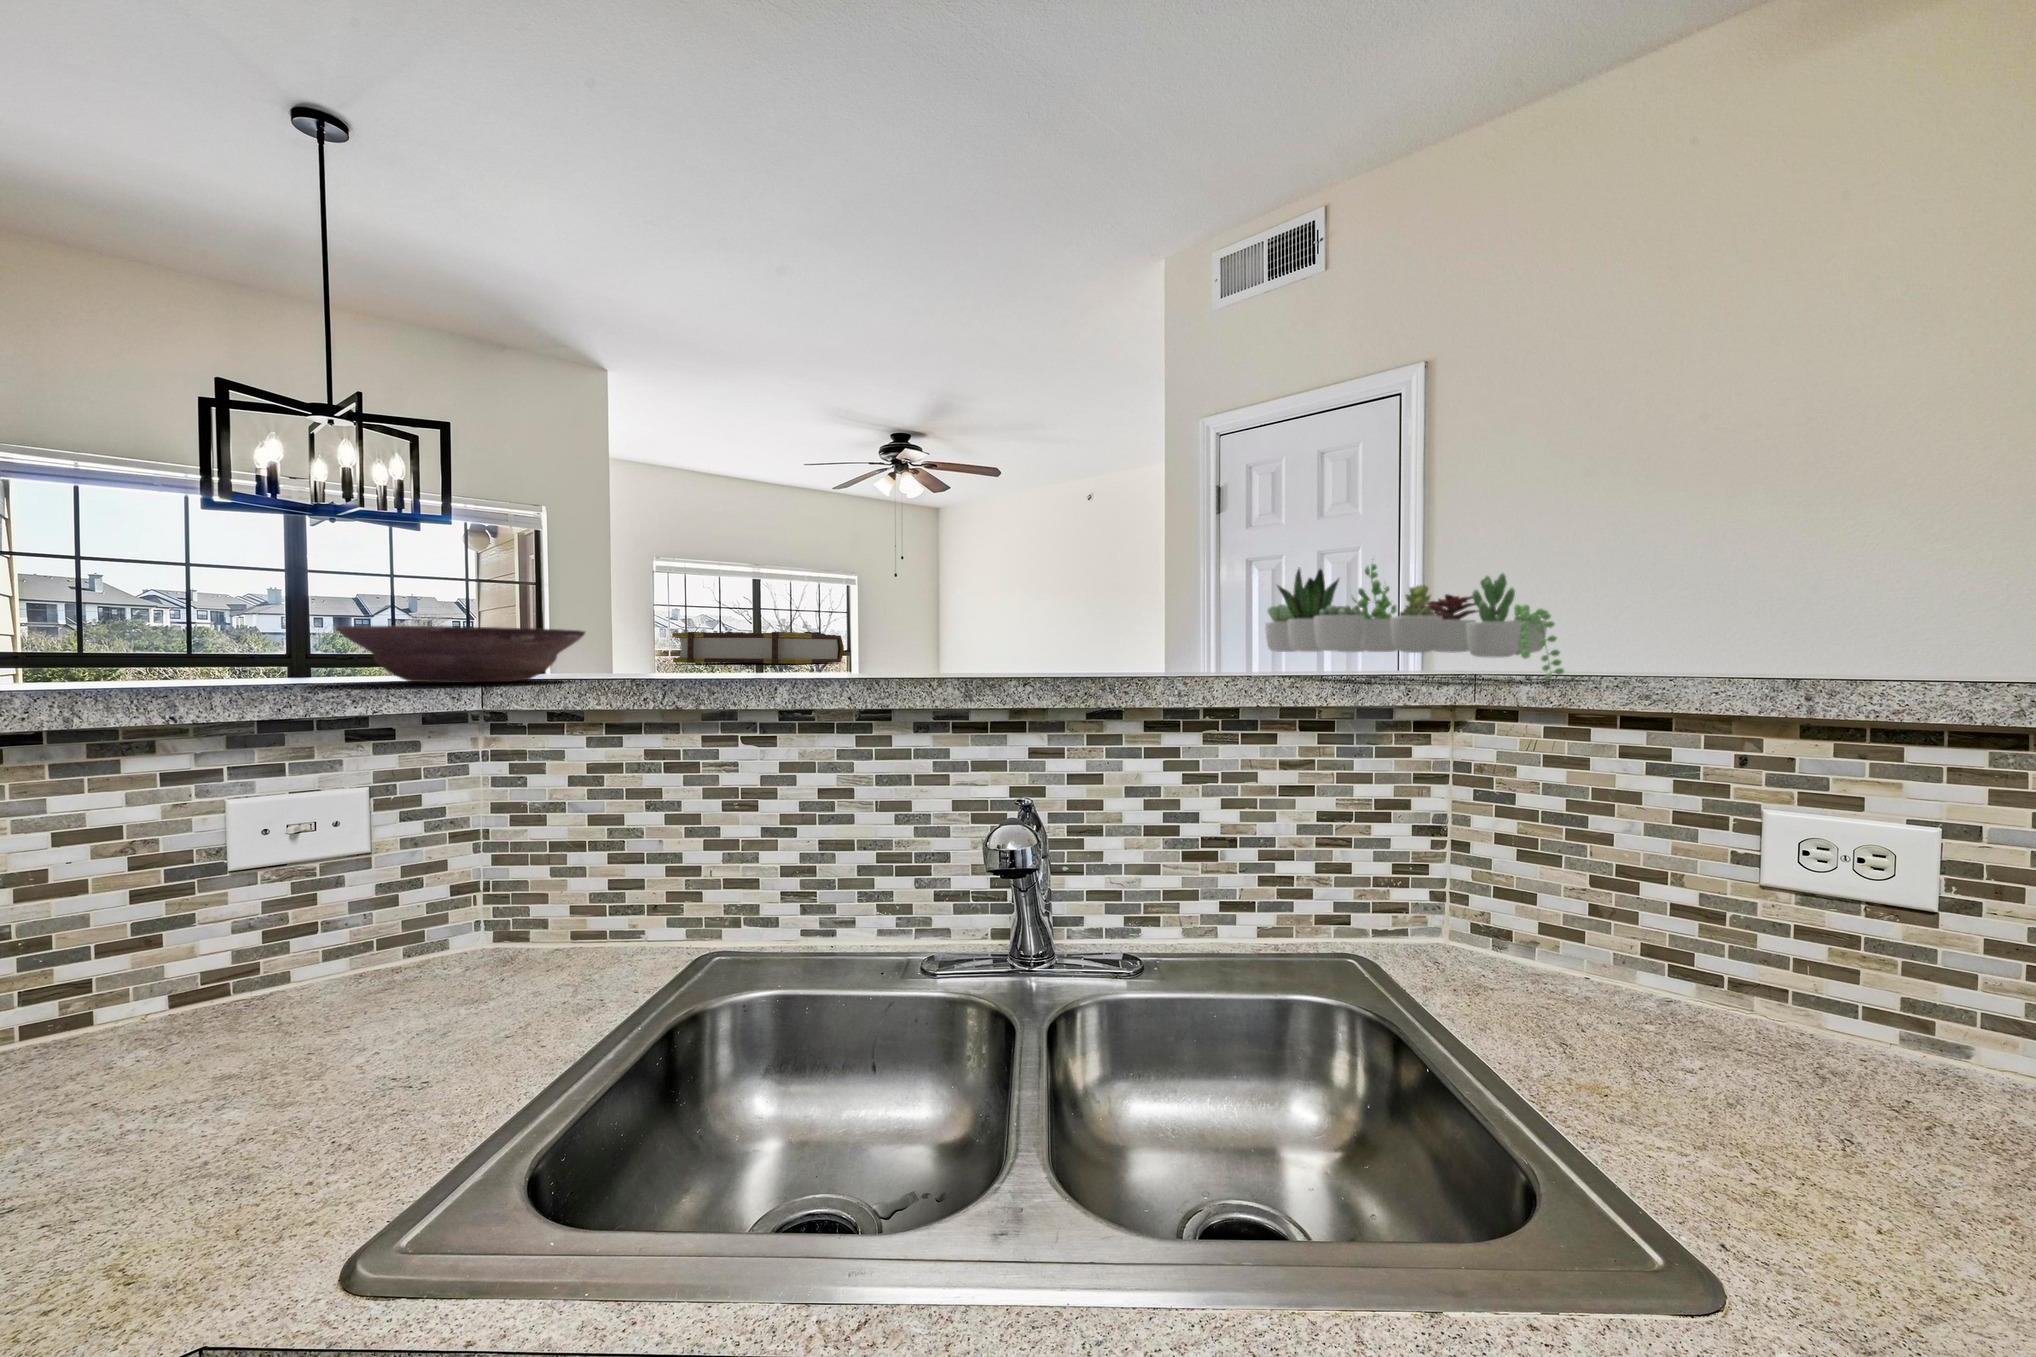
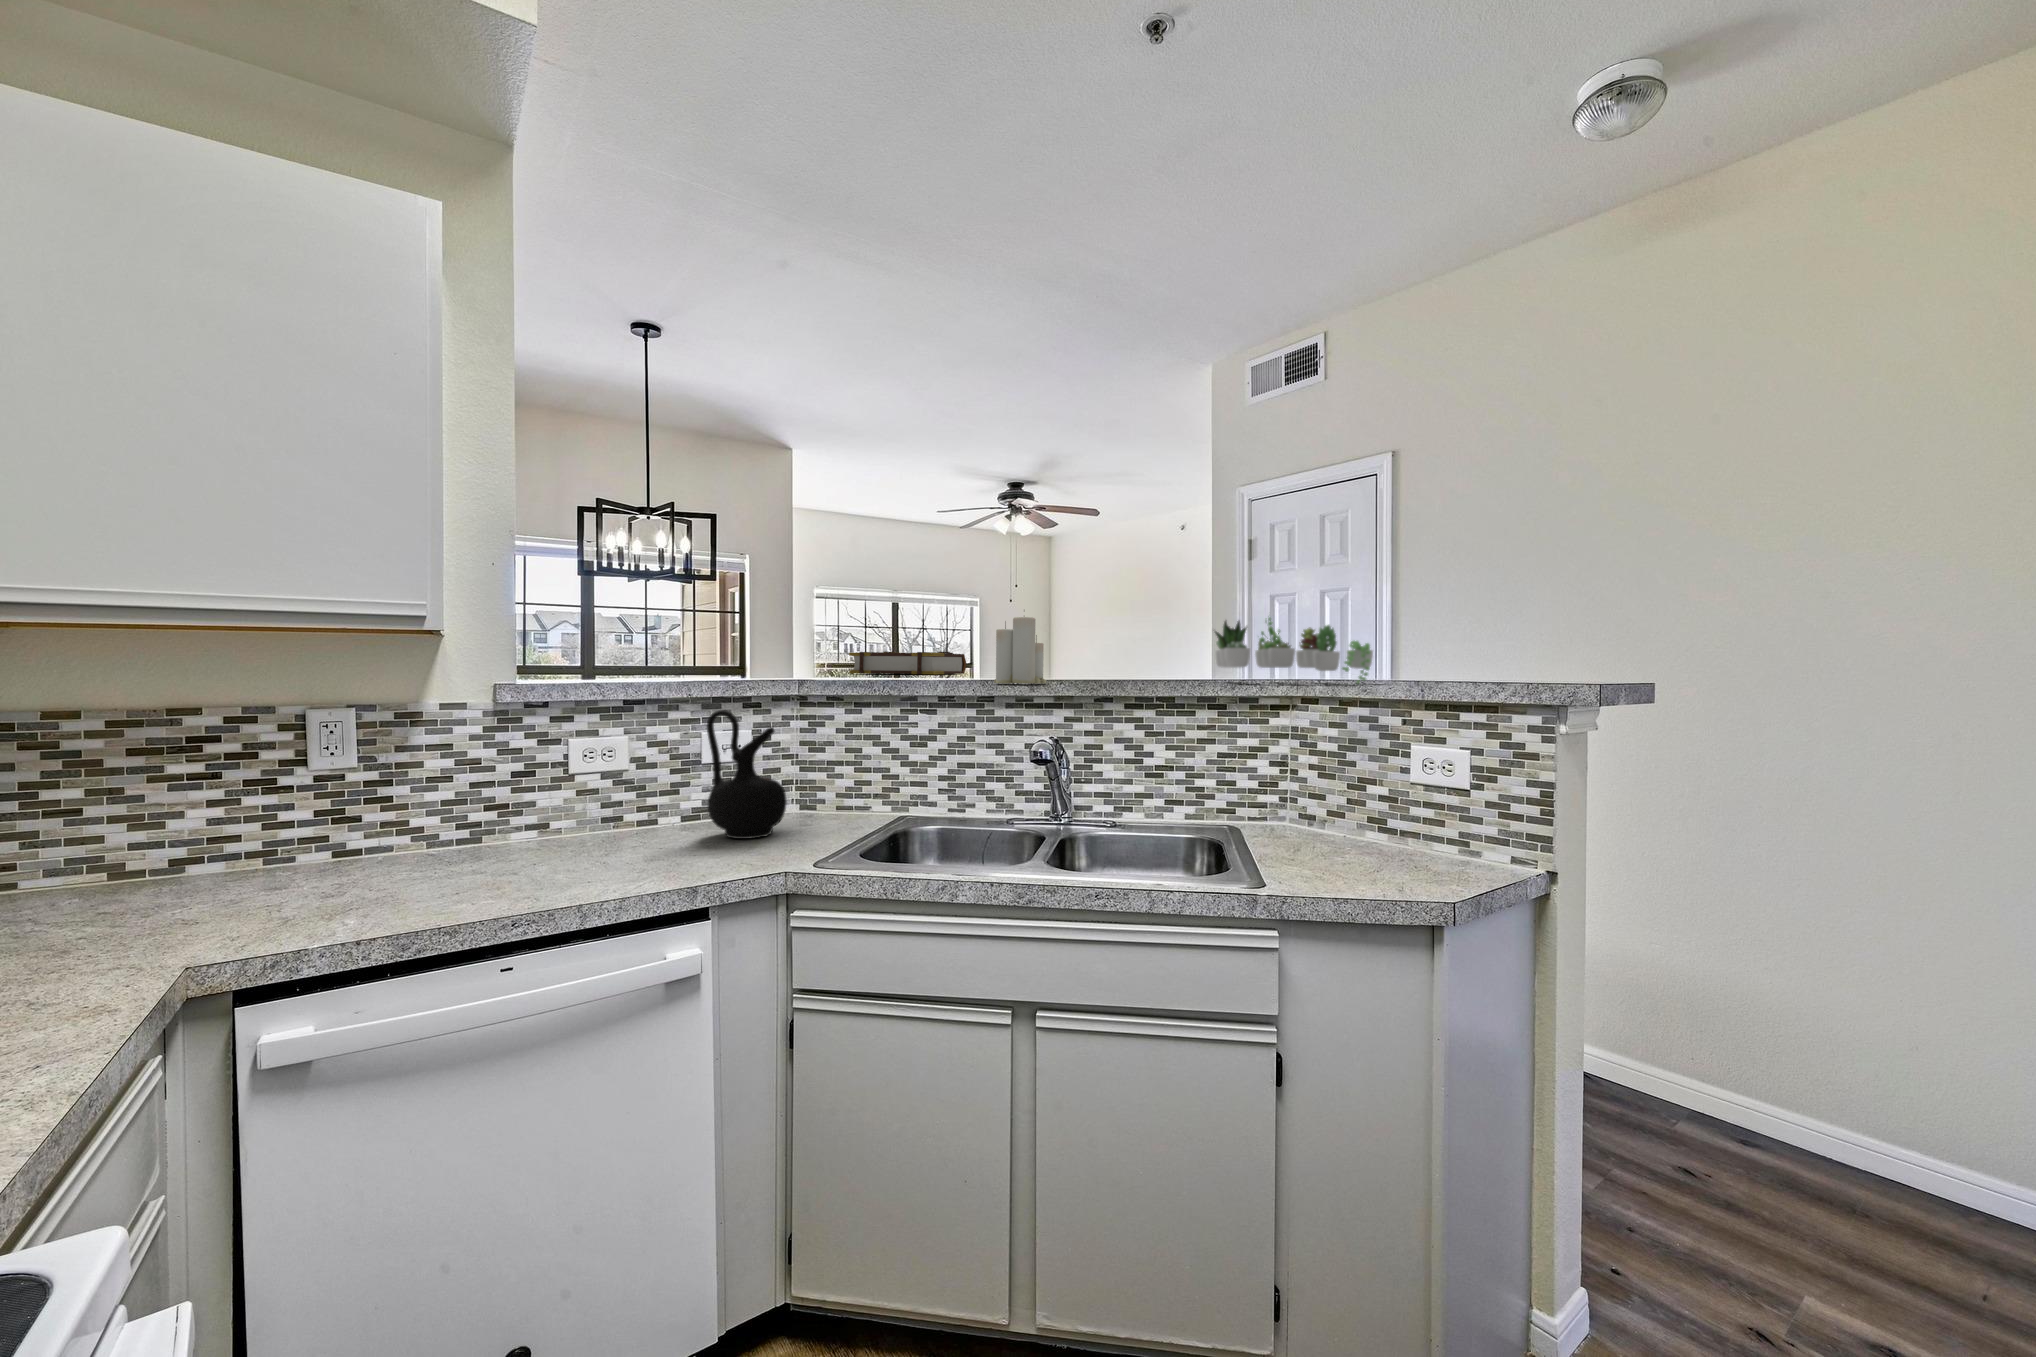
candle: none [891,536,995,684] -> present [994,617,1046,684]
decorative bowl: present [337,626,585,683] -> none [728,654,837,682]
ceramic jug: none [167,758,407,1080] -> present [707,710,787,839]

